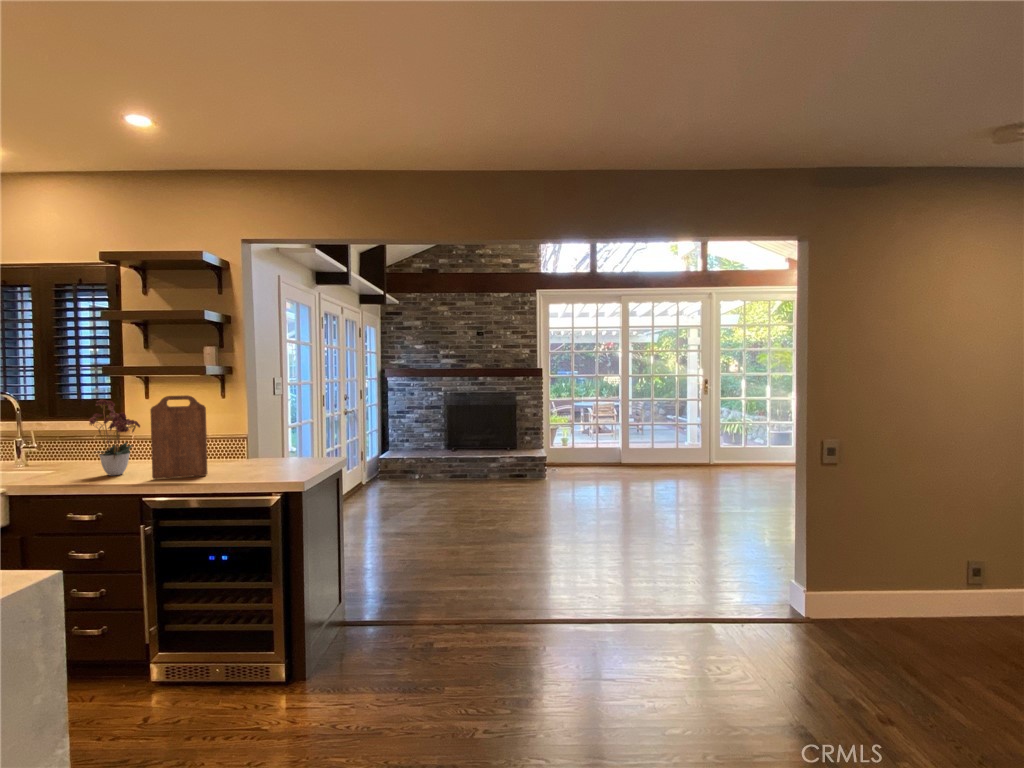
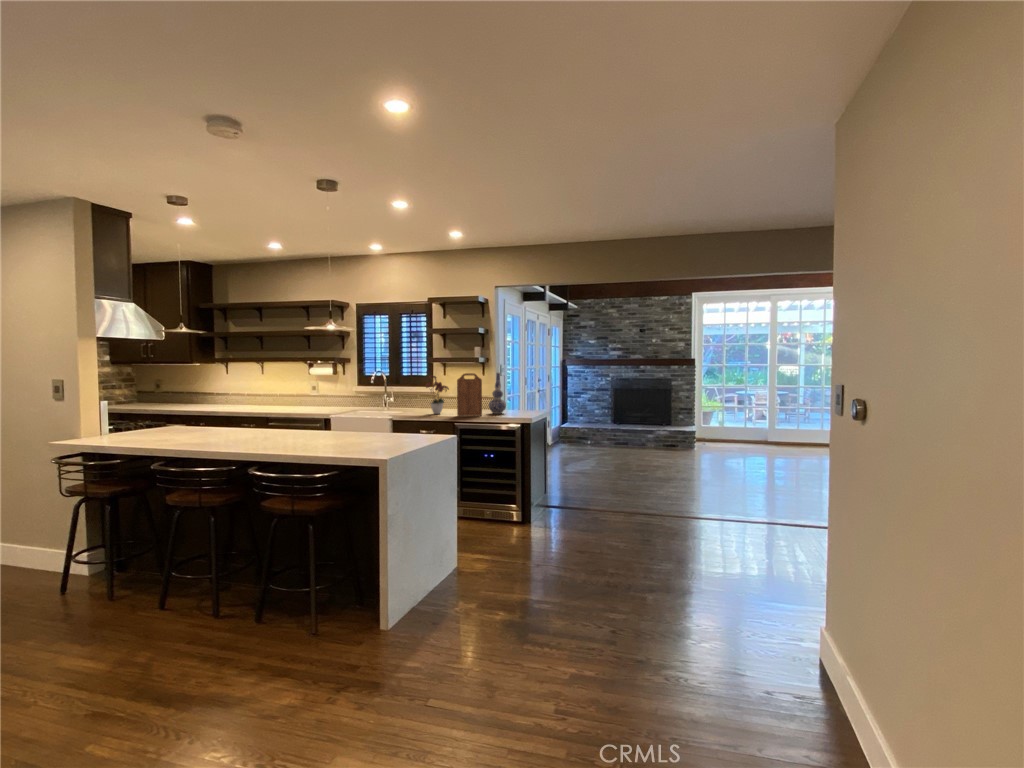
vase: none [226,393,262,468] -> present [489,373,506,414]

